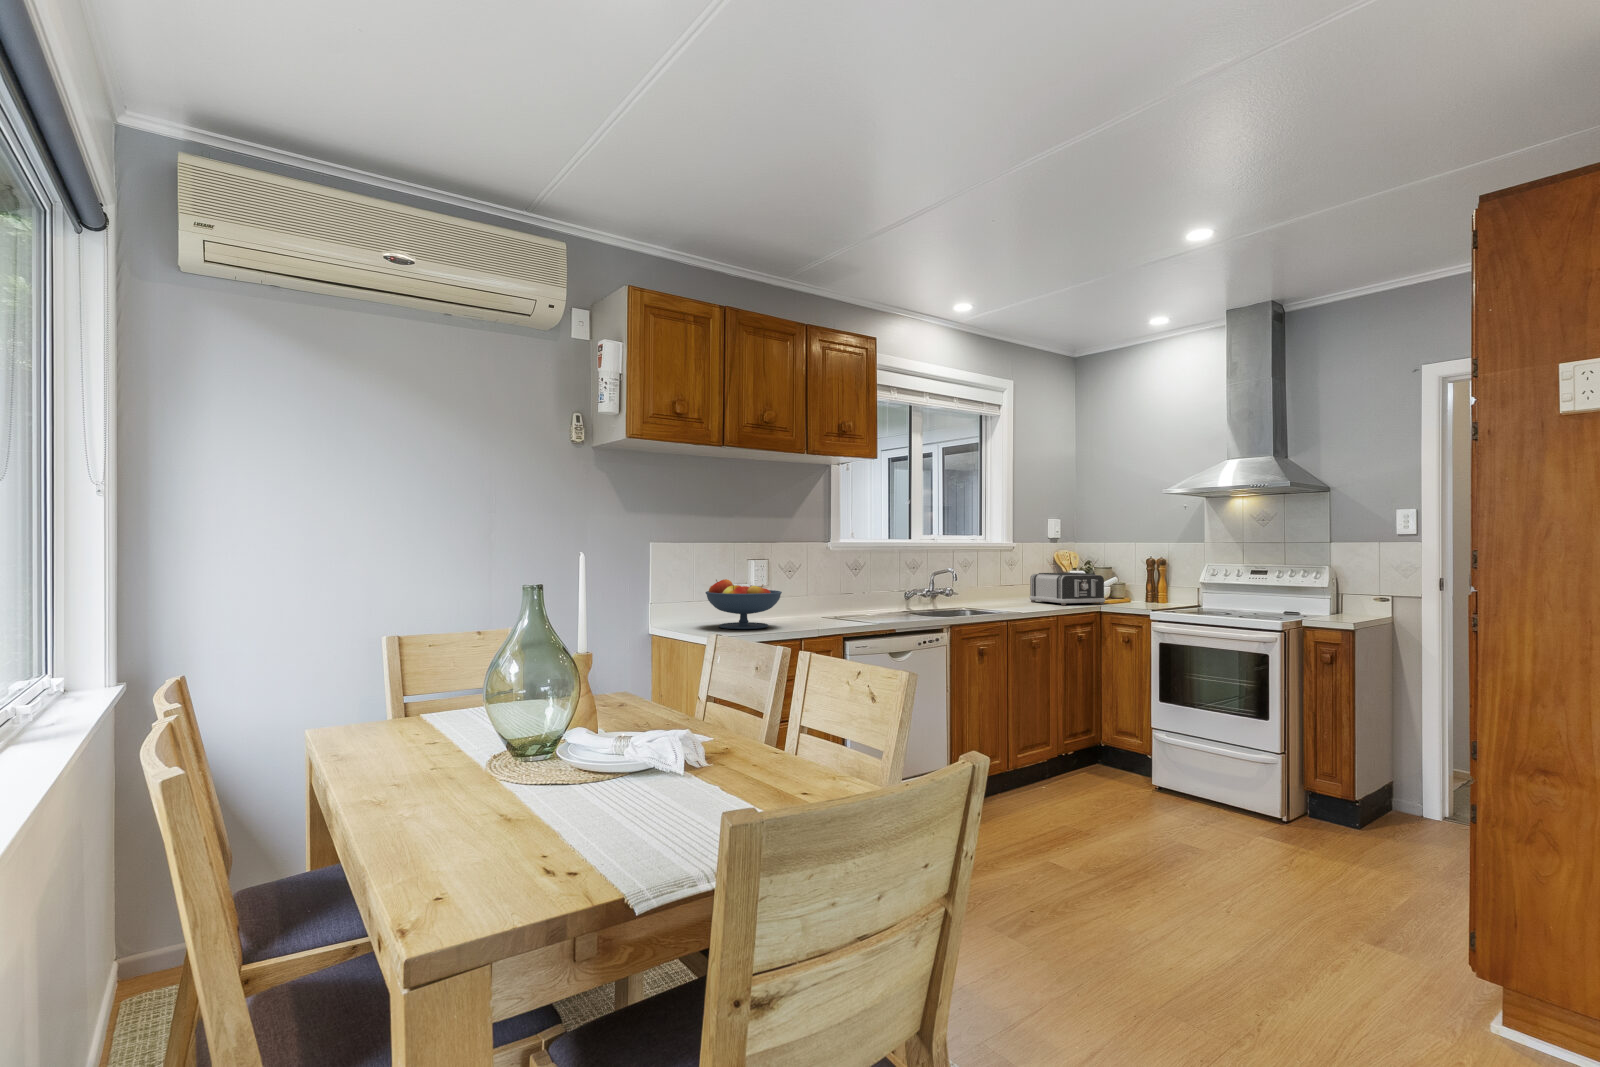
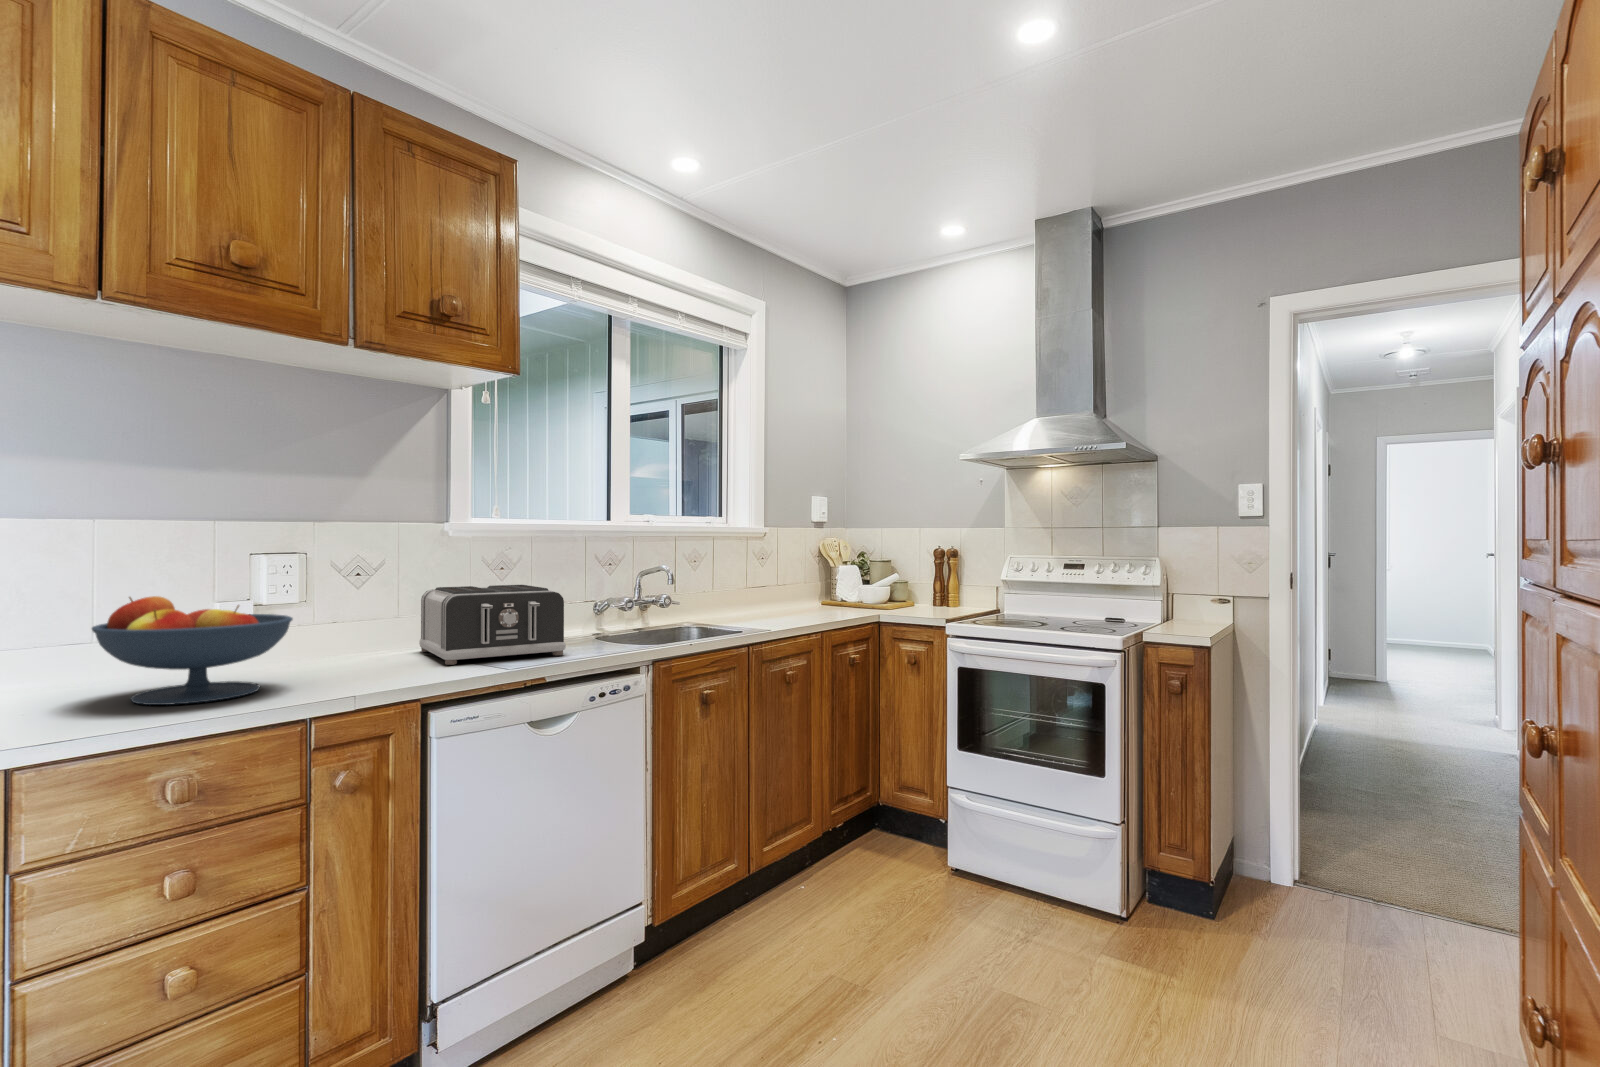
toaster: present [1029,573,1105,605] -> present [419,585,566,665]

